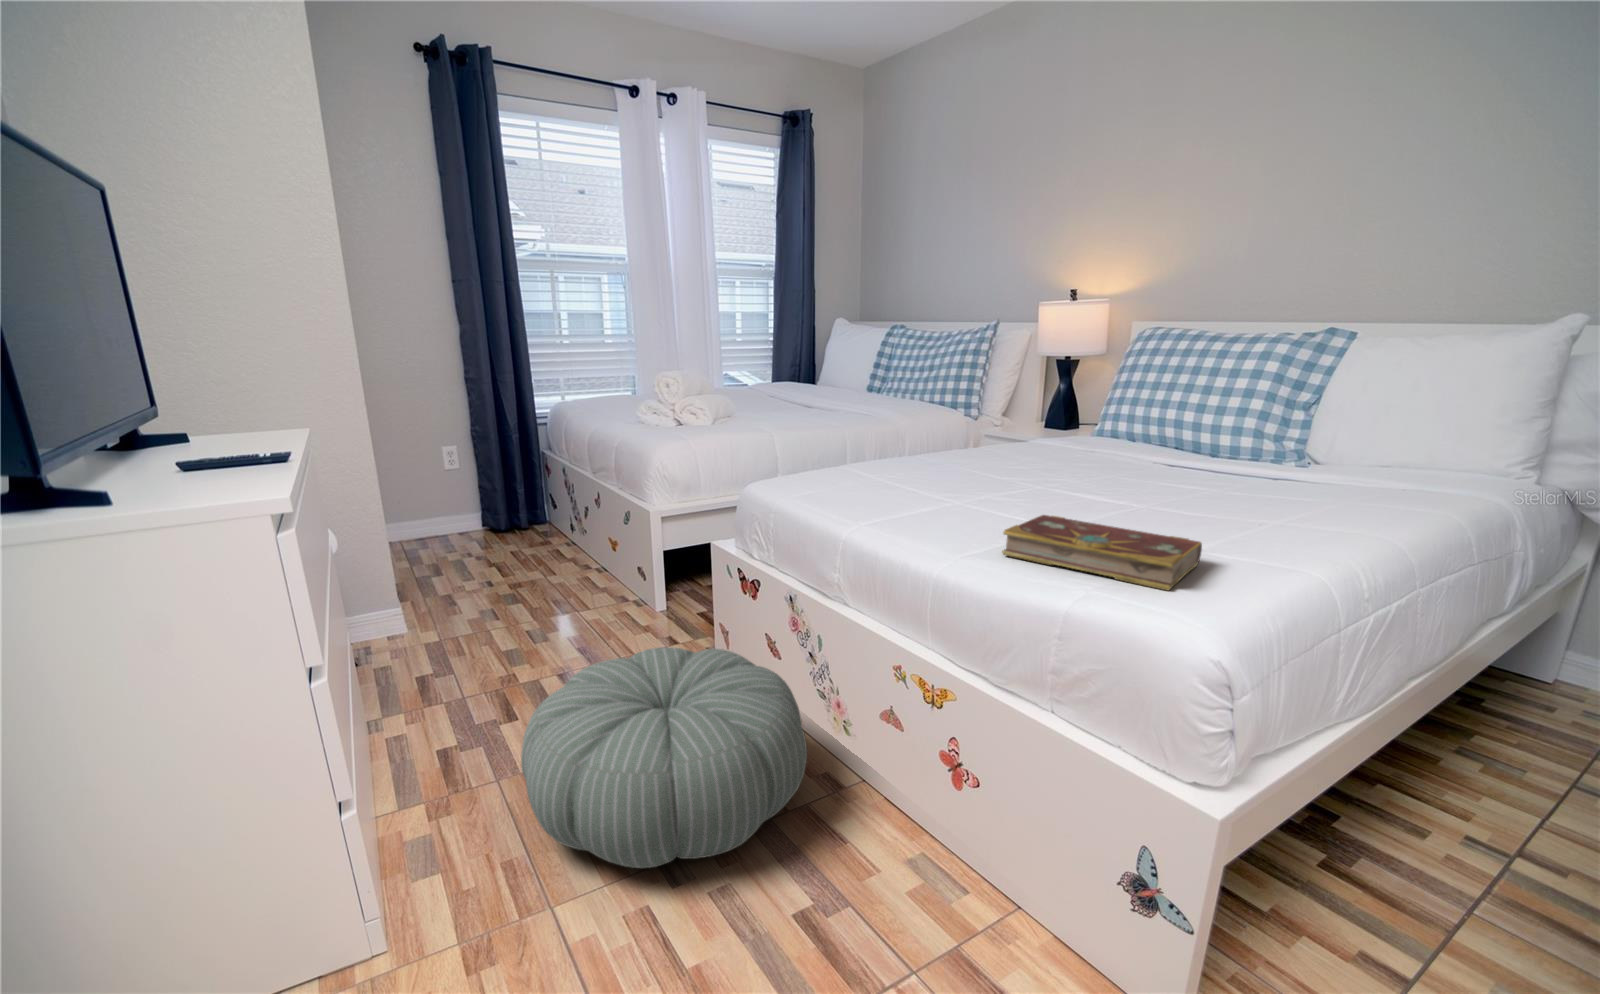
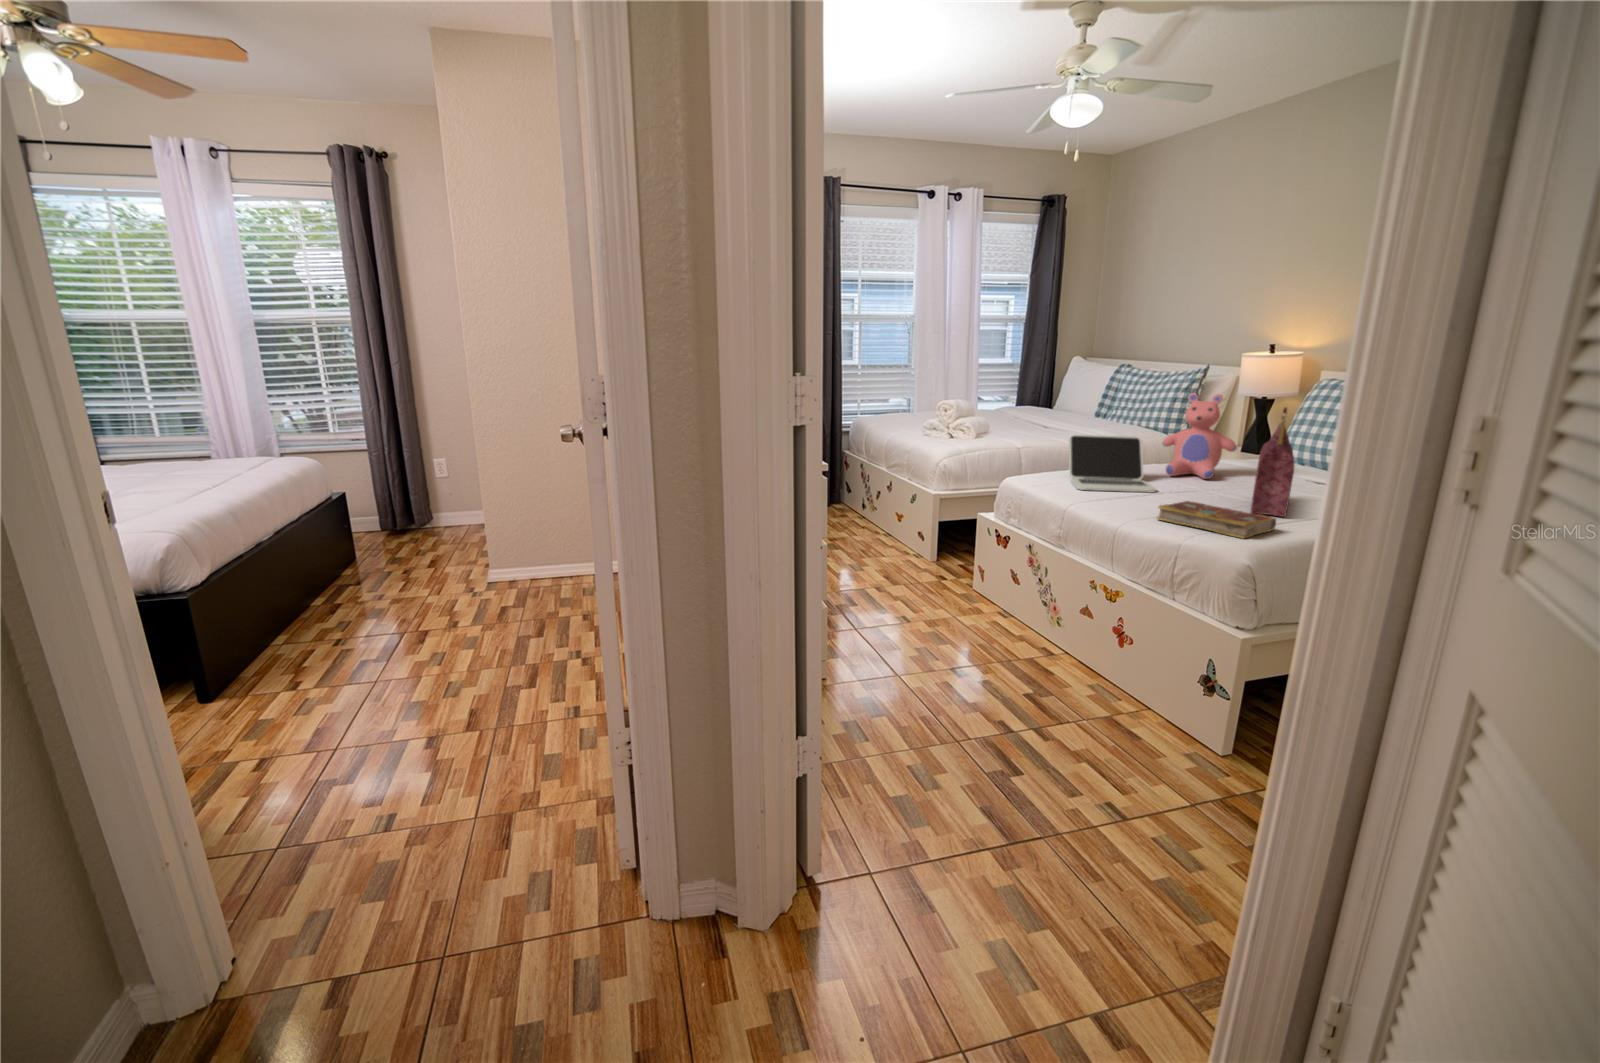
teddy bear: none [967,344,1067,469] -> present [1163,393,1237,479]
handbag: none [1115,350,1201,532] -> present [1251,407,1294,517]
laptop: none [839,409,977,499] -> present [1069,435,1156,493]
pouf: present [521,647,807,868] -> none [879,568,1034,666]

